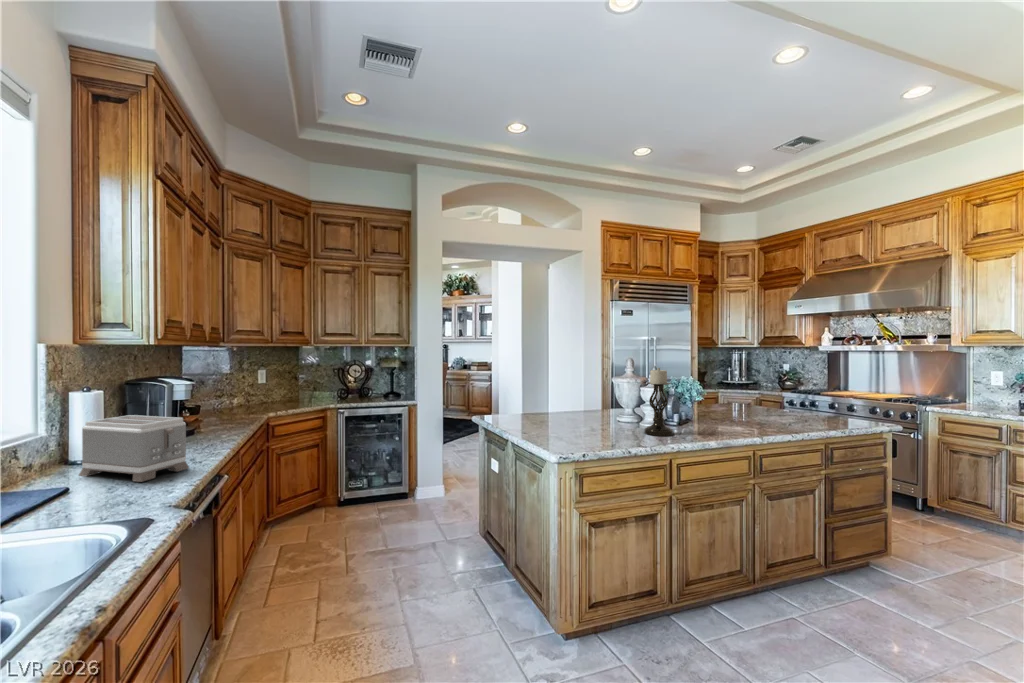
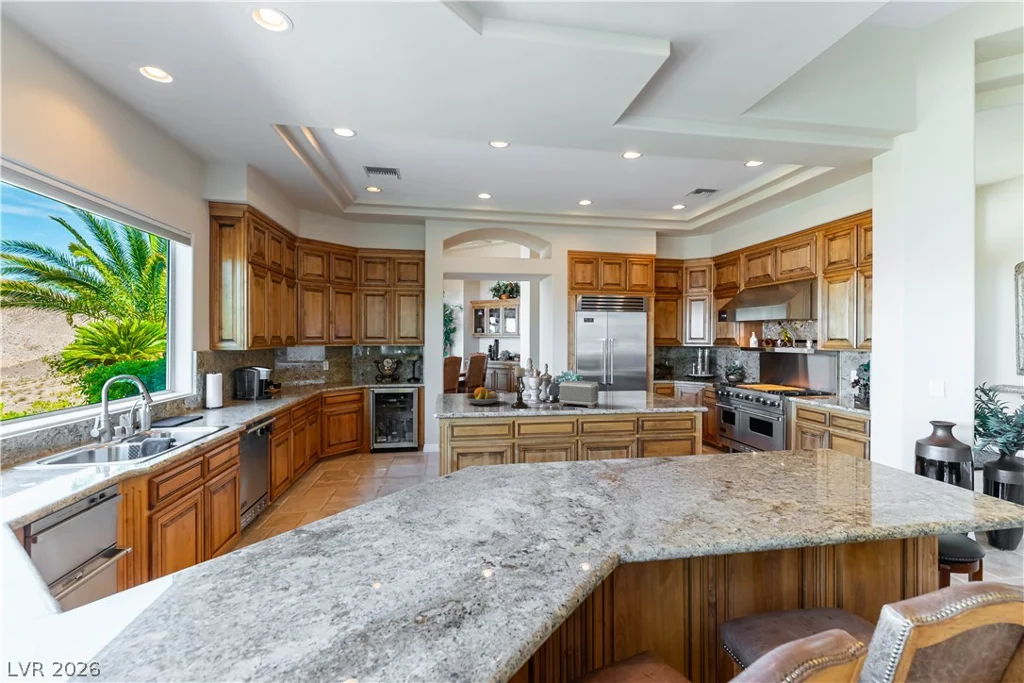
fruit bowl: none [555,403,618,432] -> present [463,387,502,405]
toaster: present [79,415,189,482] -> present [559,380,600,409]

